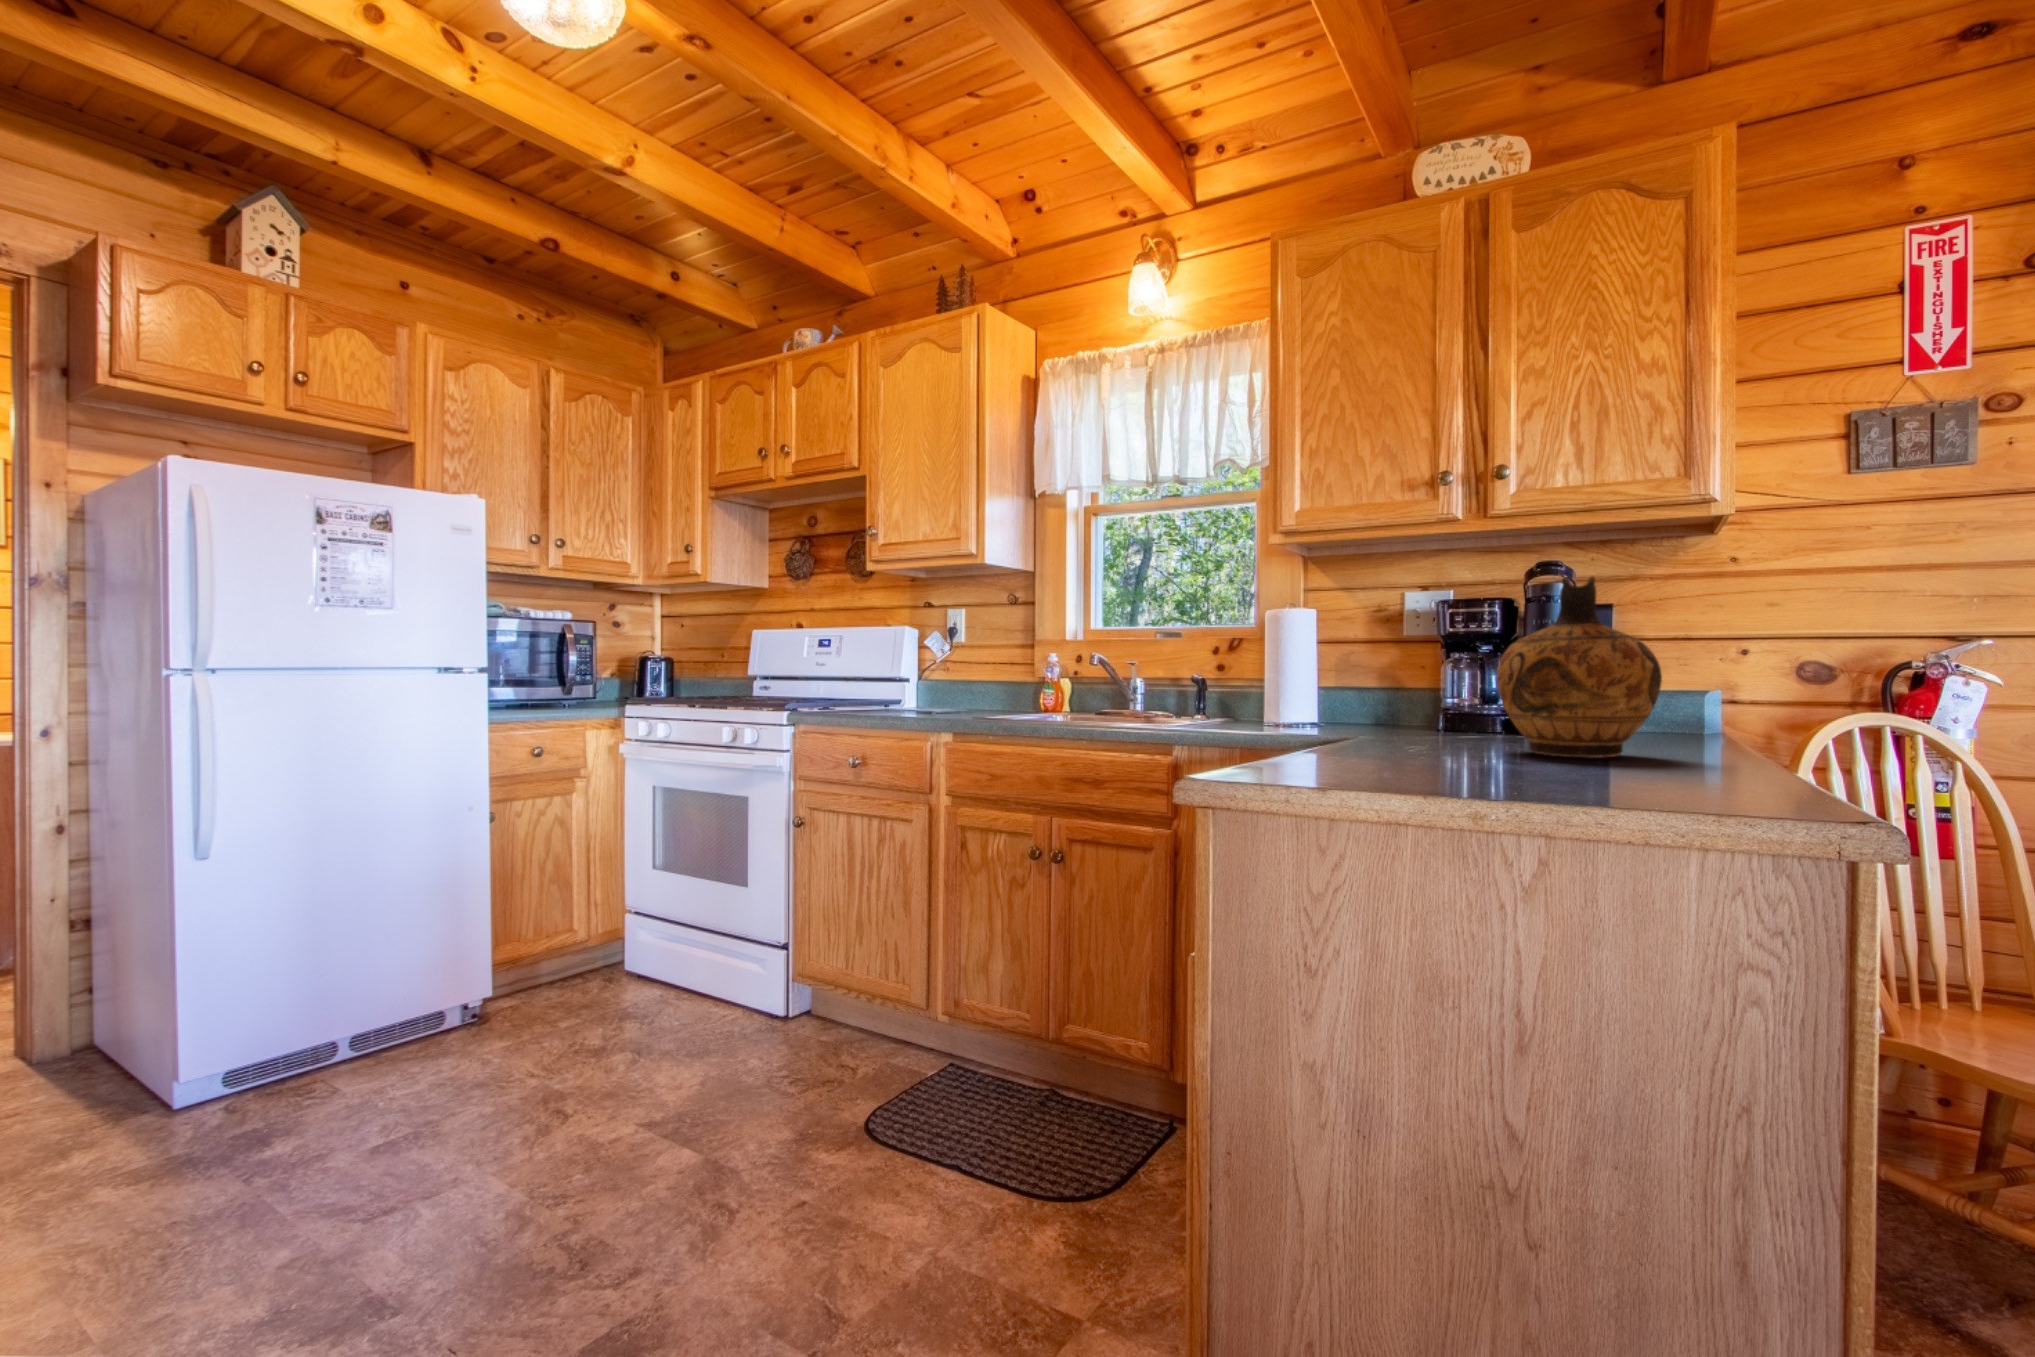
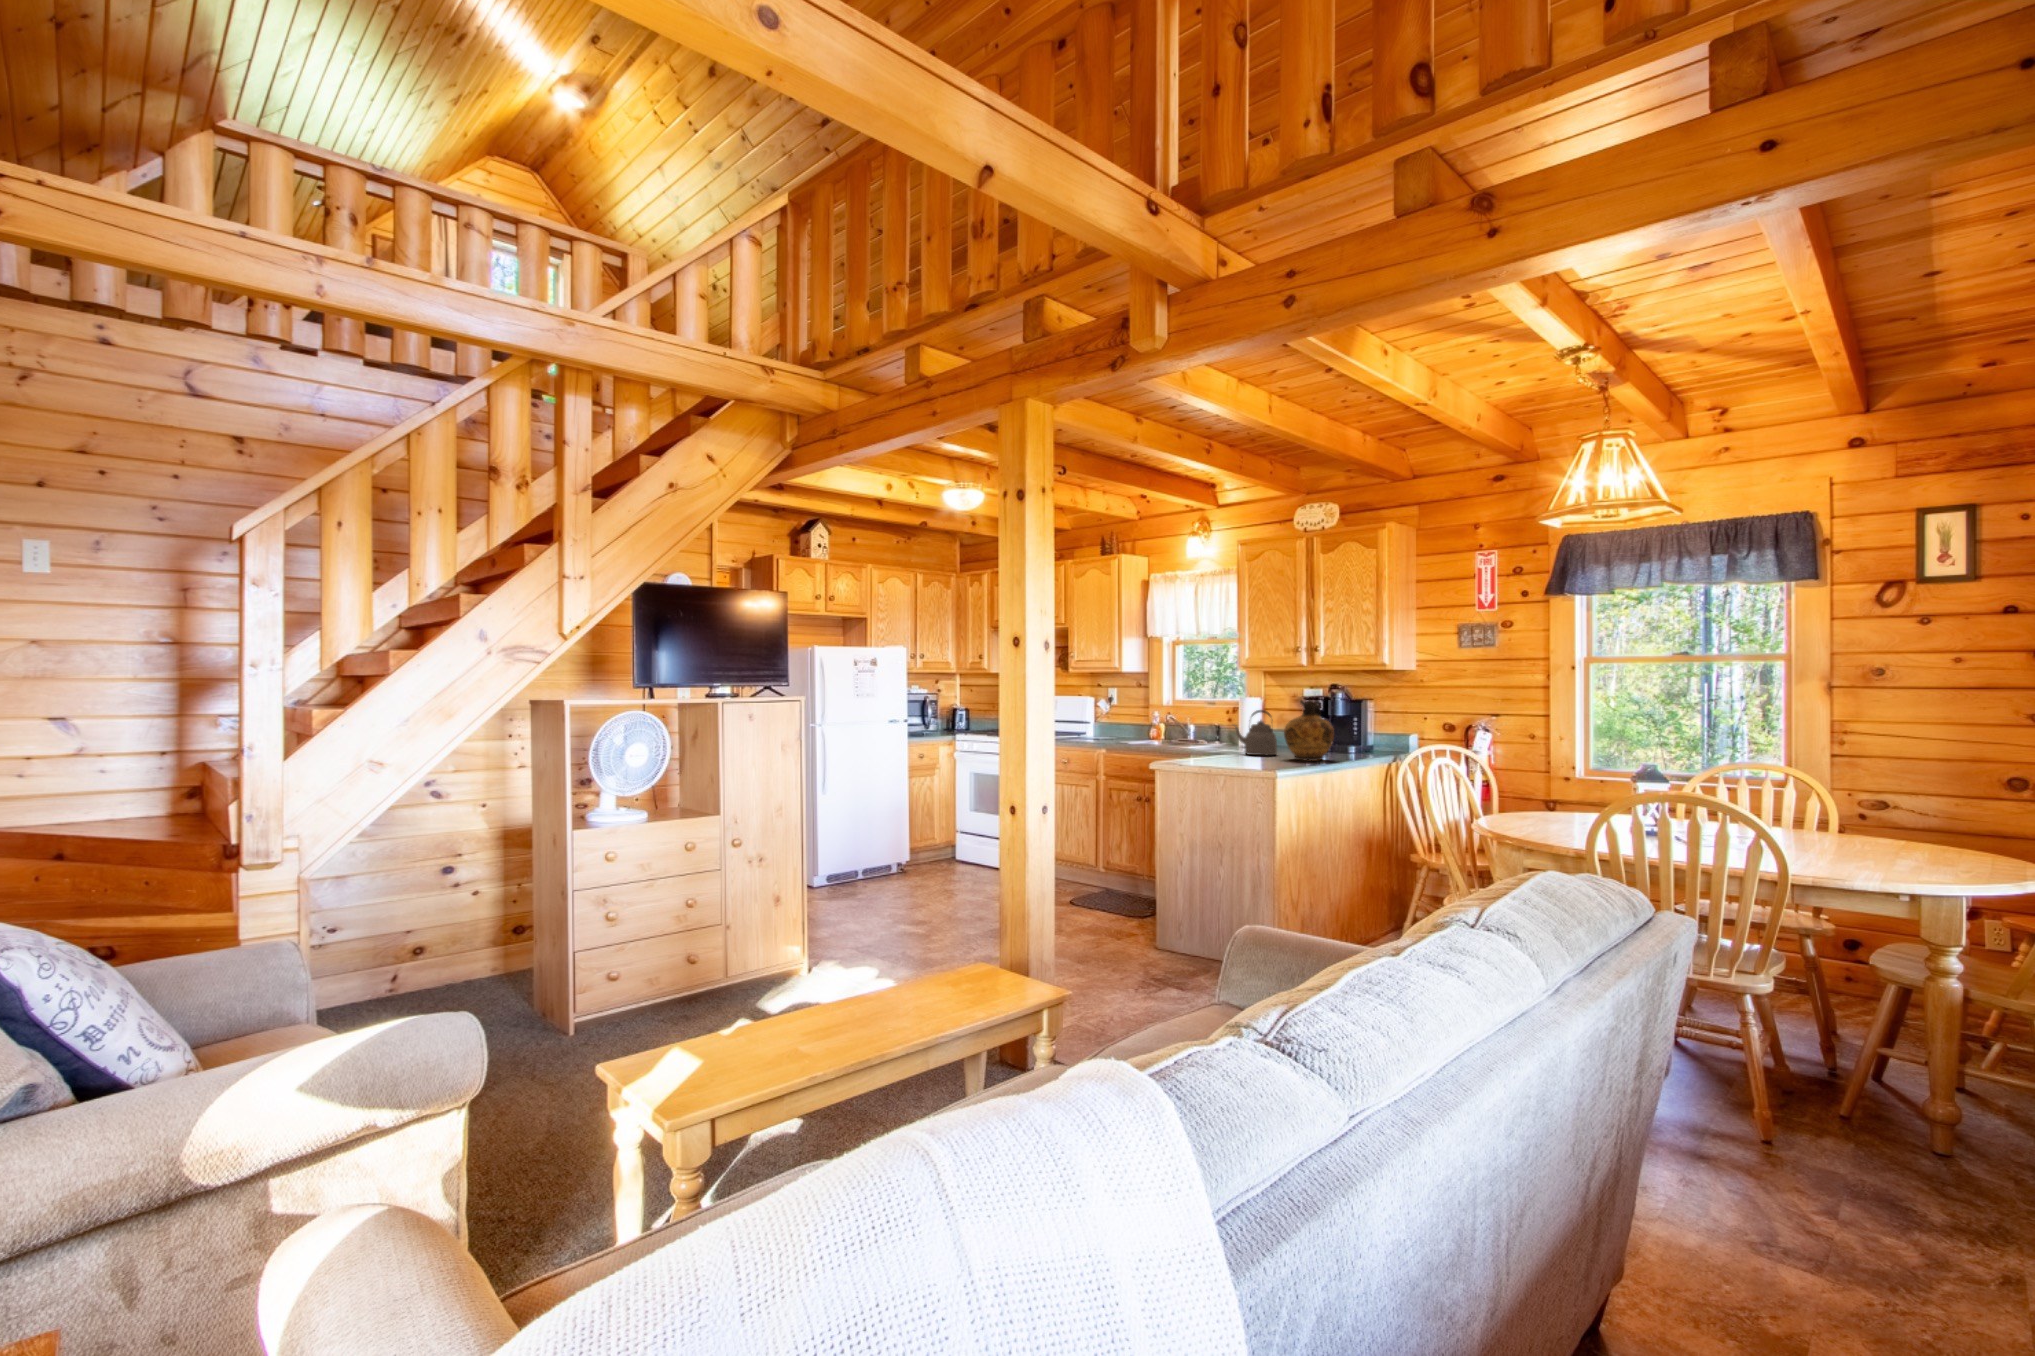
kettle: none [1299,620,1432,743] -> present [1234,710,1277,755]

